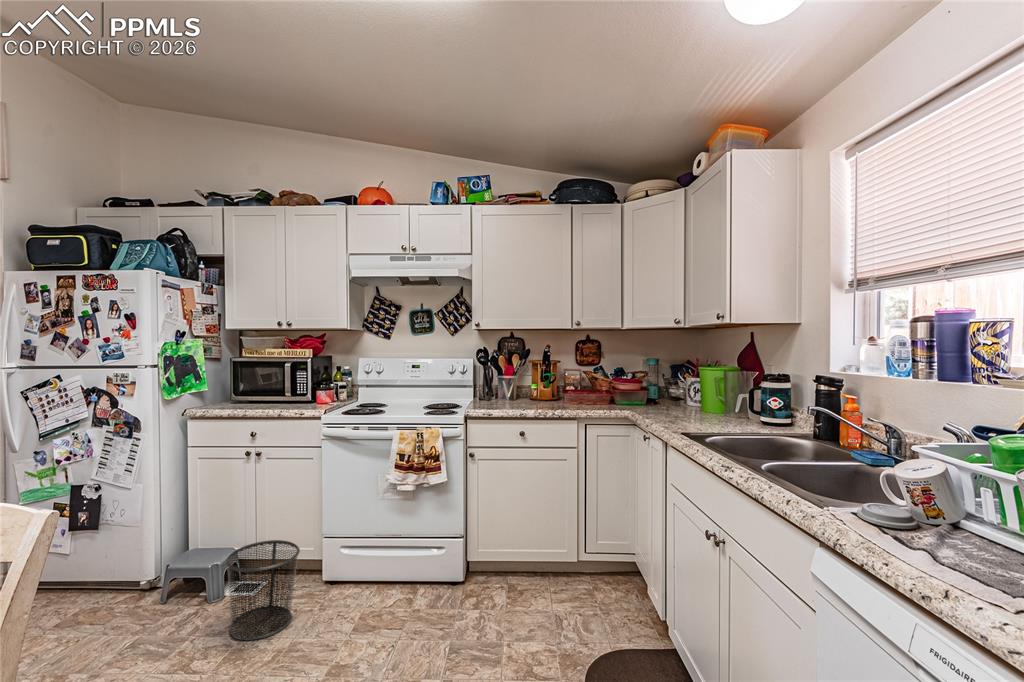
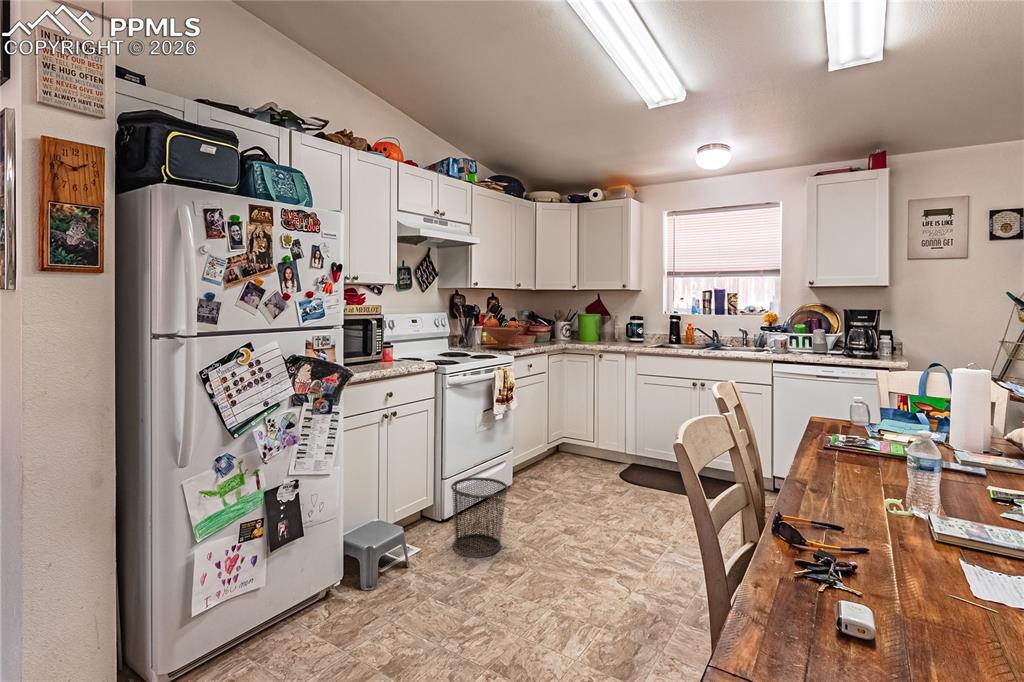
fruit bowl: none [493,367,544,406] -> present [484,319,523,349]

